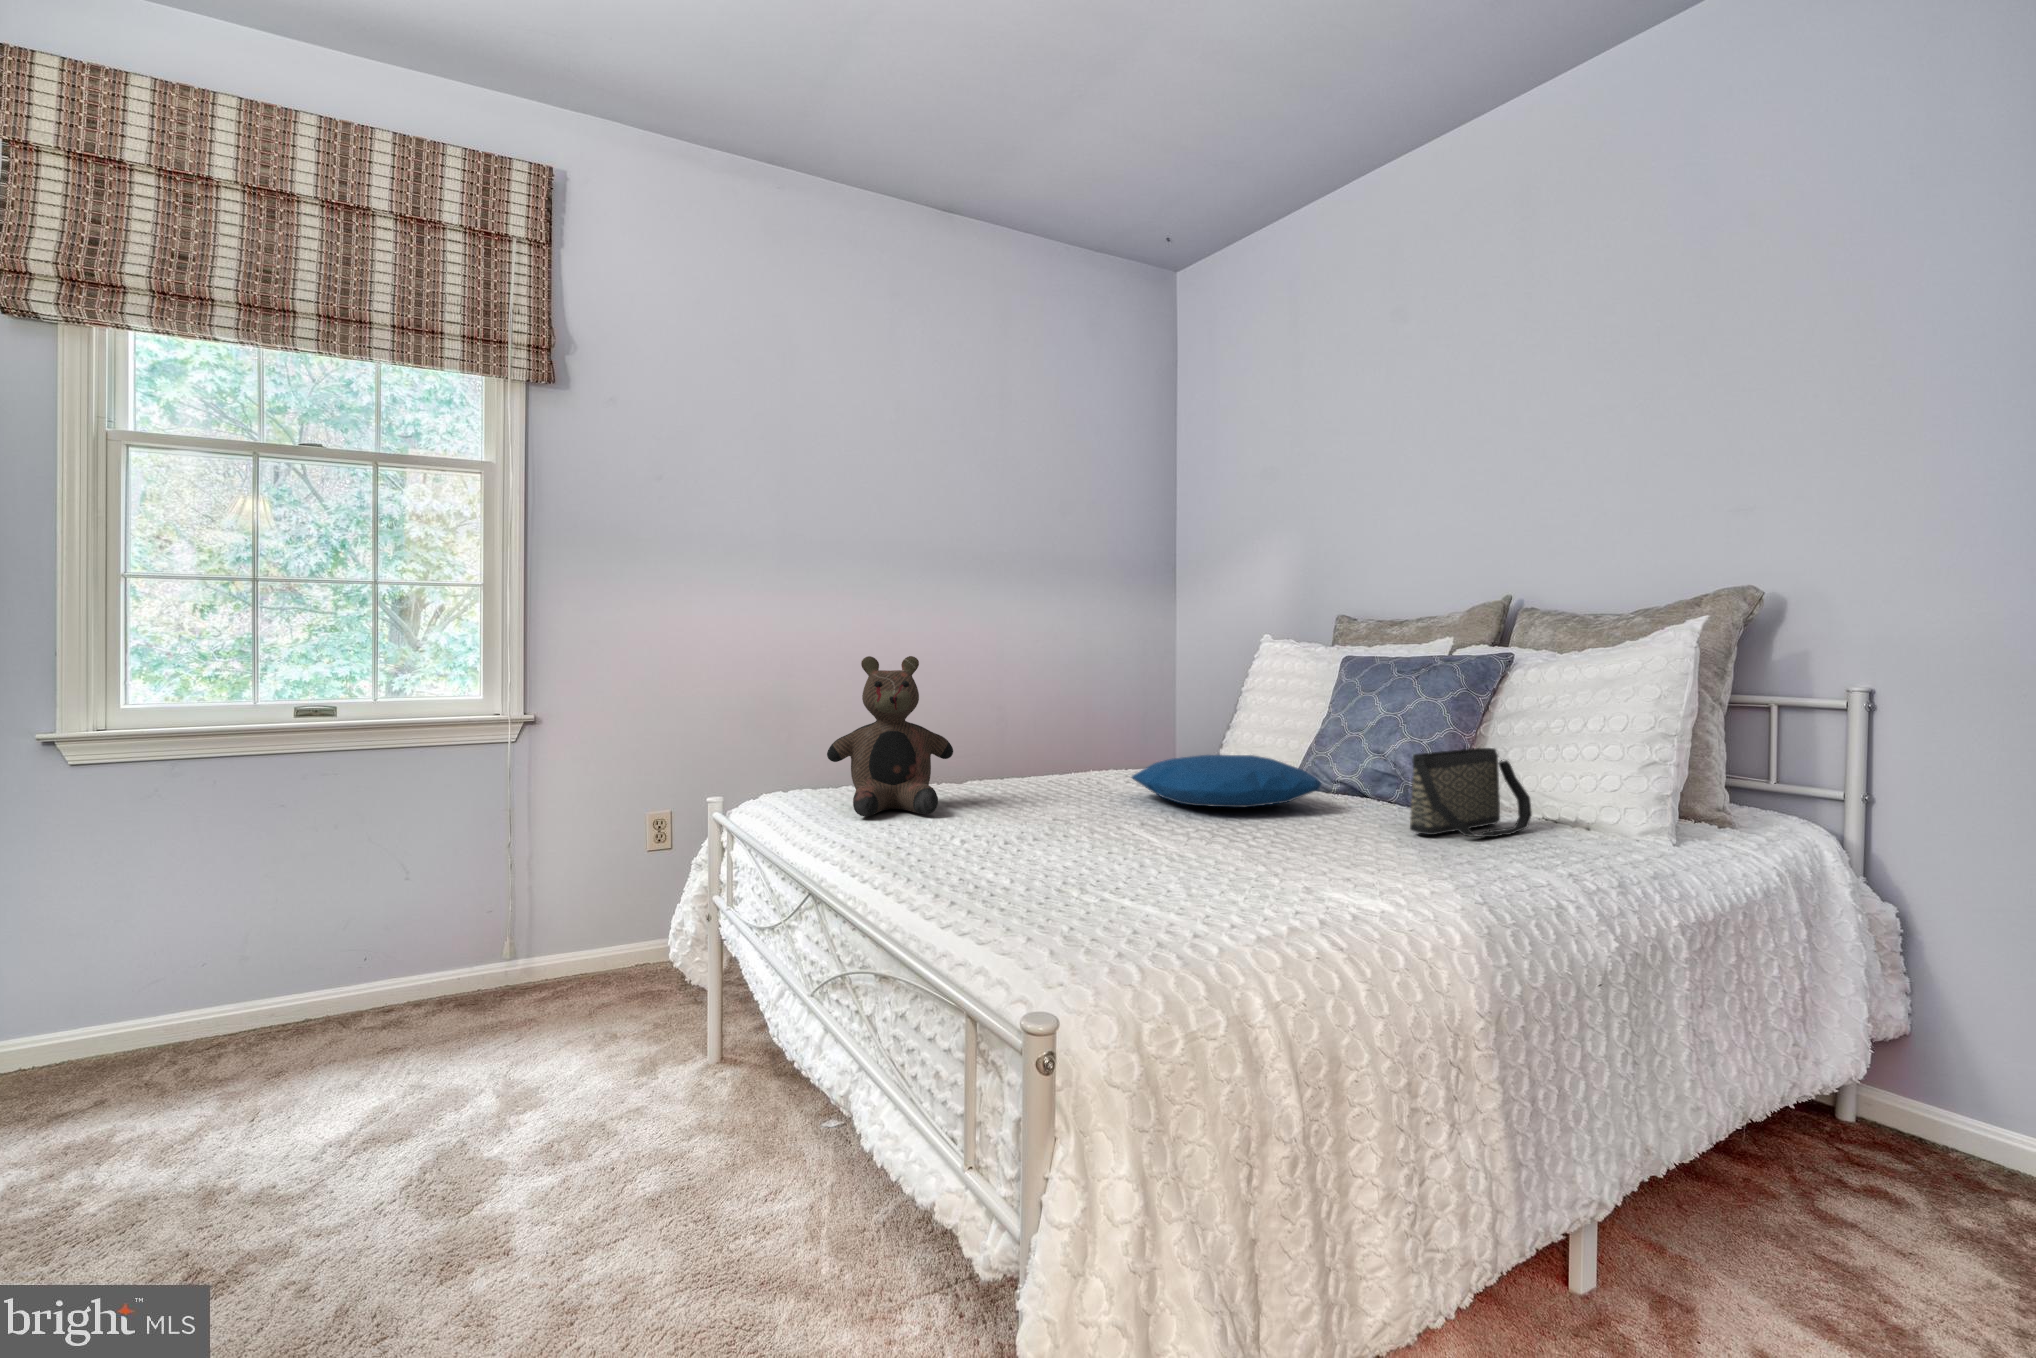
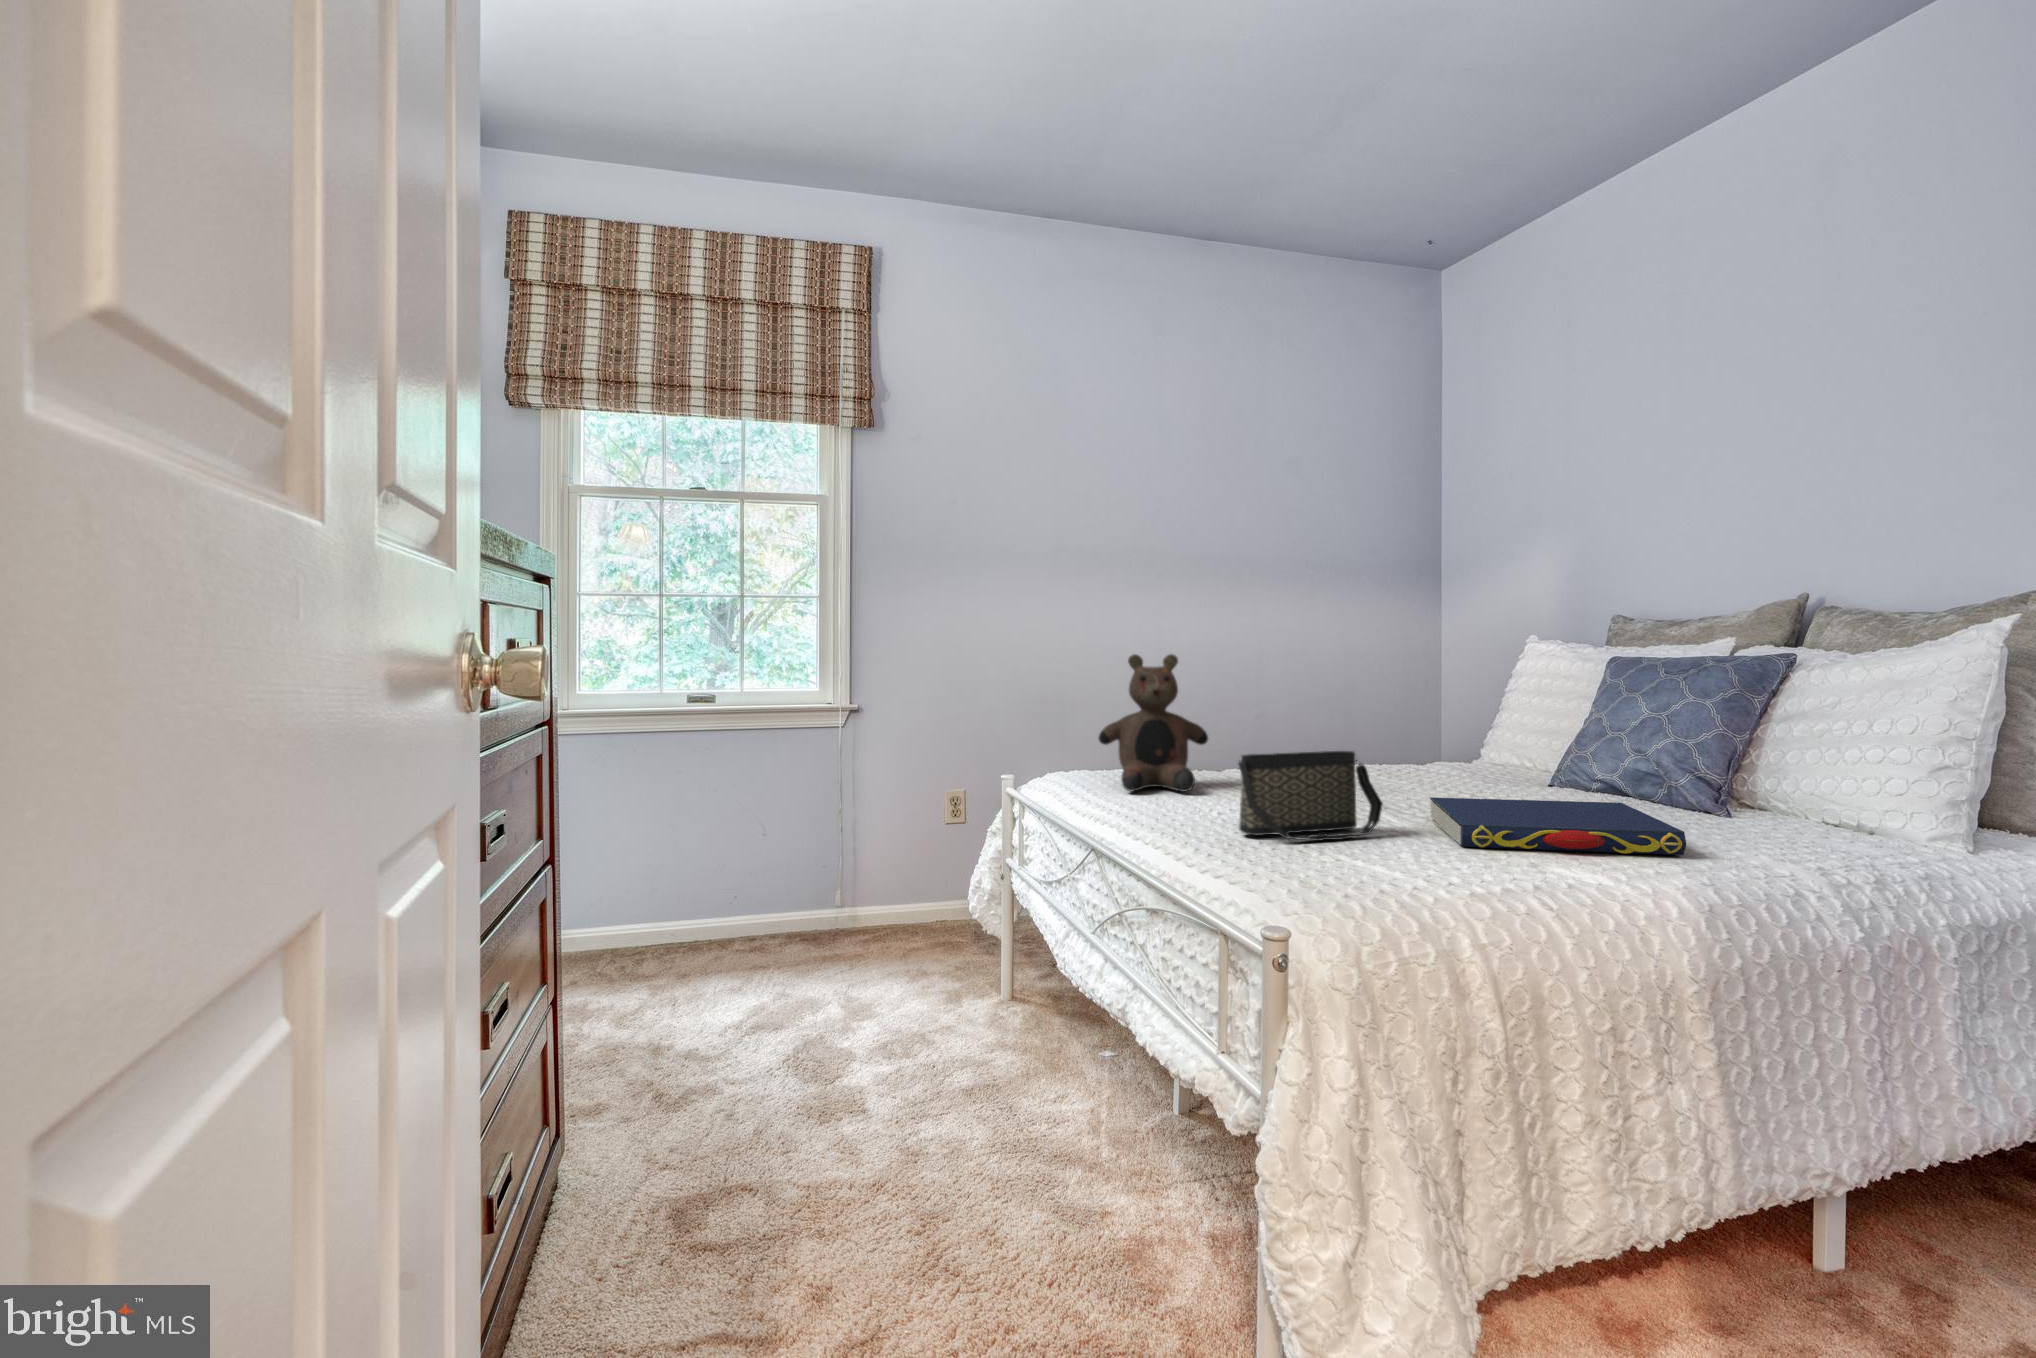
handbag: present [1410,748,1532,837] -> present [1238,751,1383,841]
pillow: present [1132,755,1321,808] -> none [1377,749,1571,797]
book: none [1191,810,1450,870] -> present [1430,797,1686,855]

